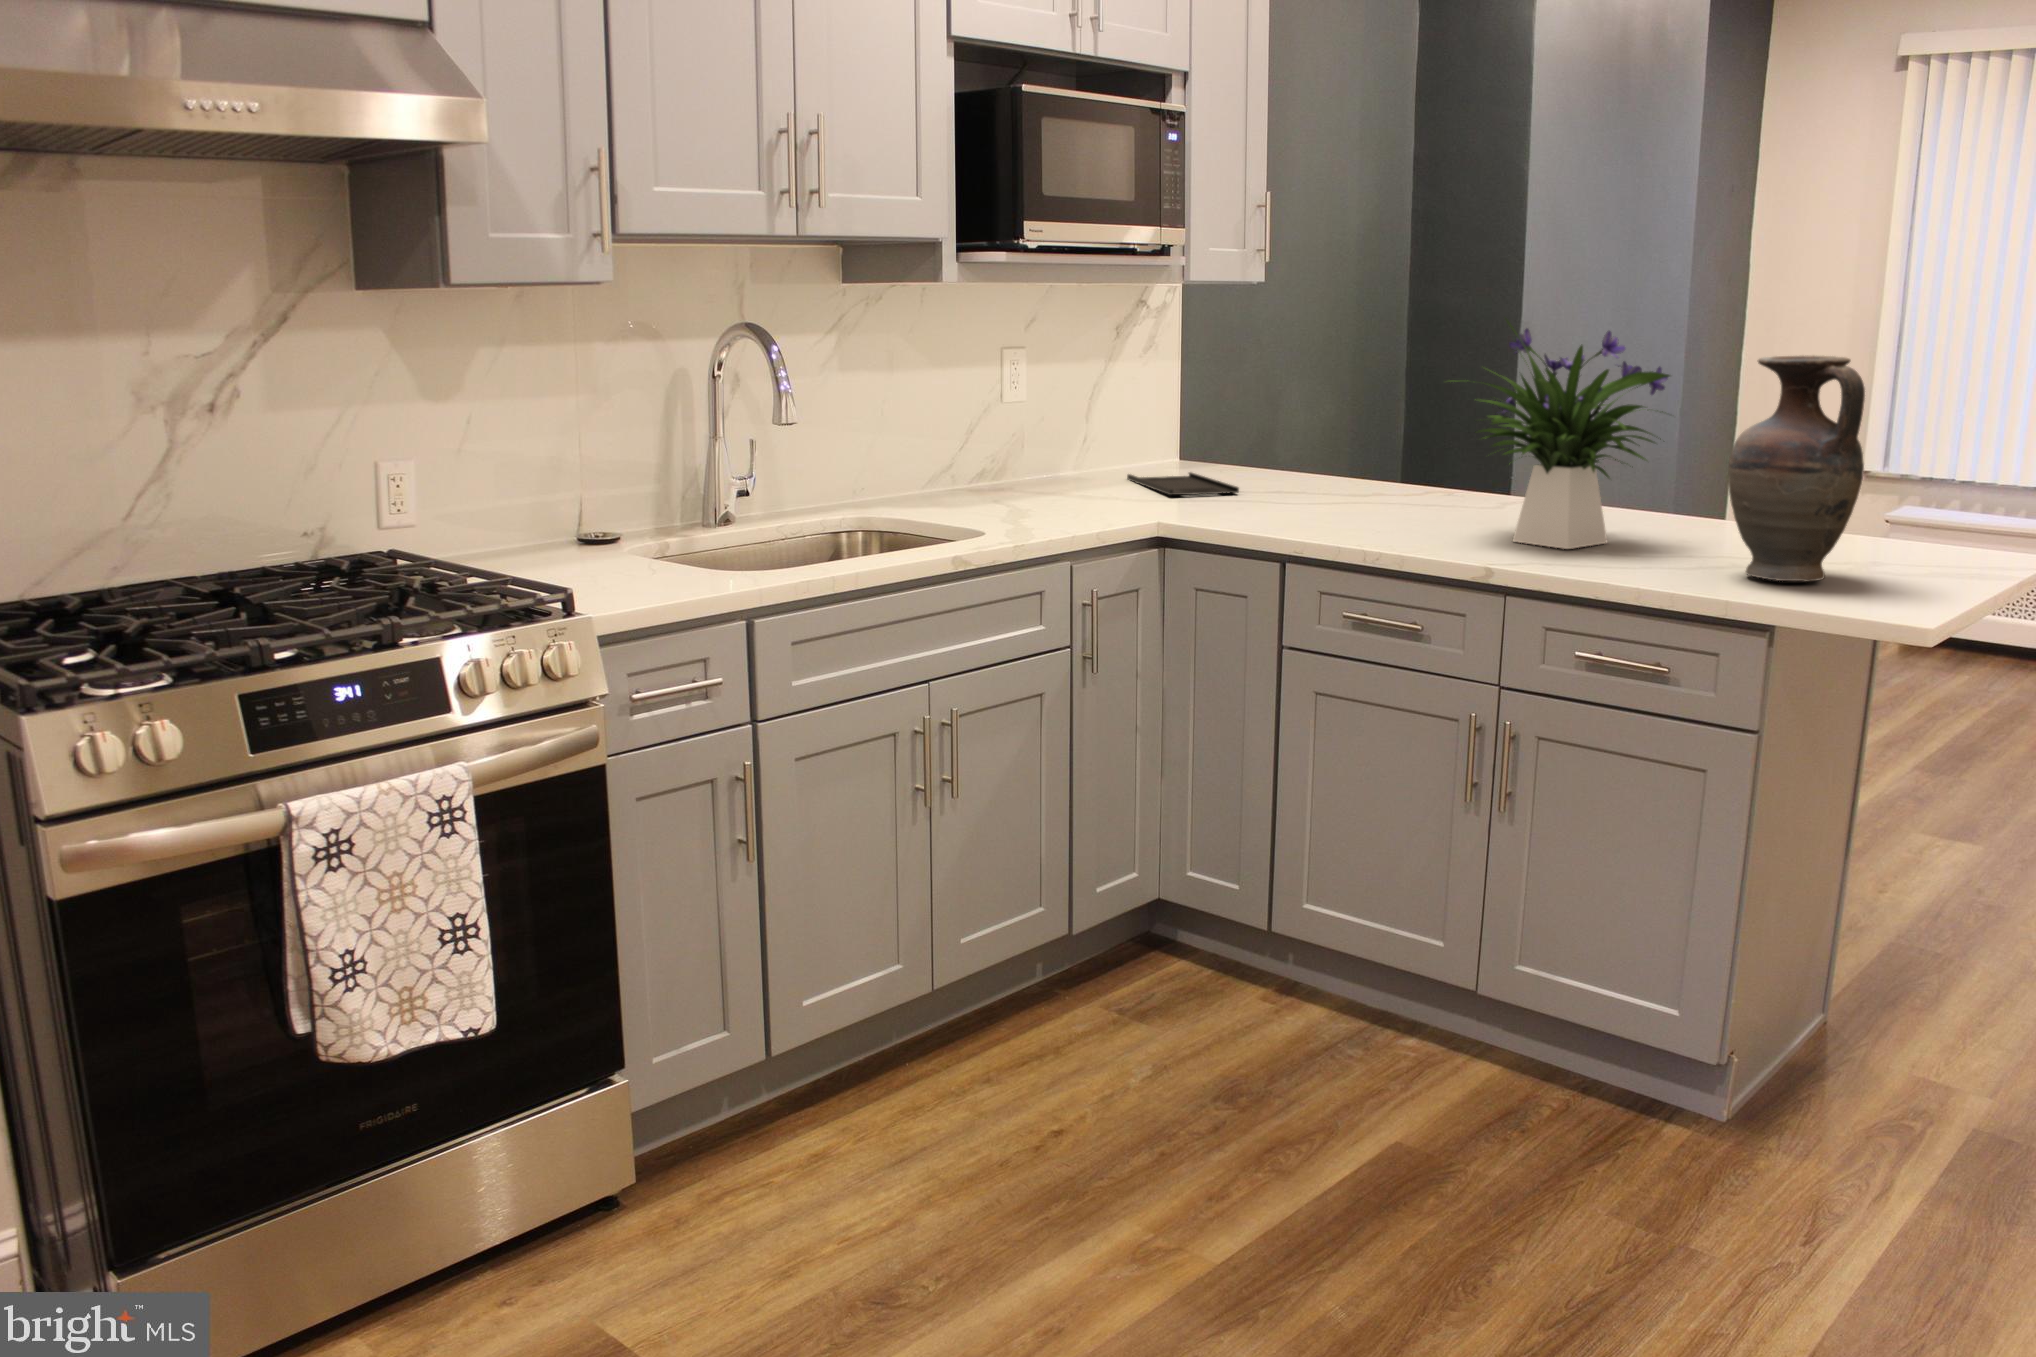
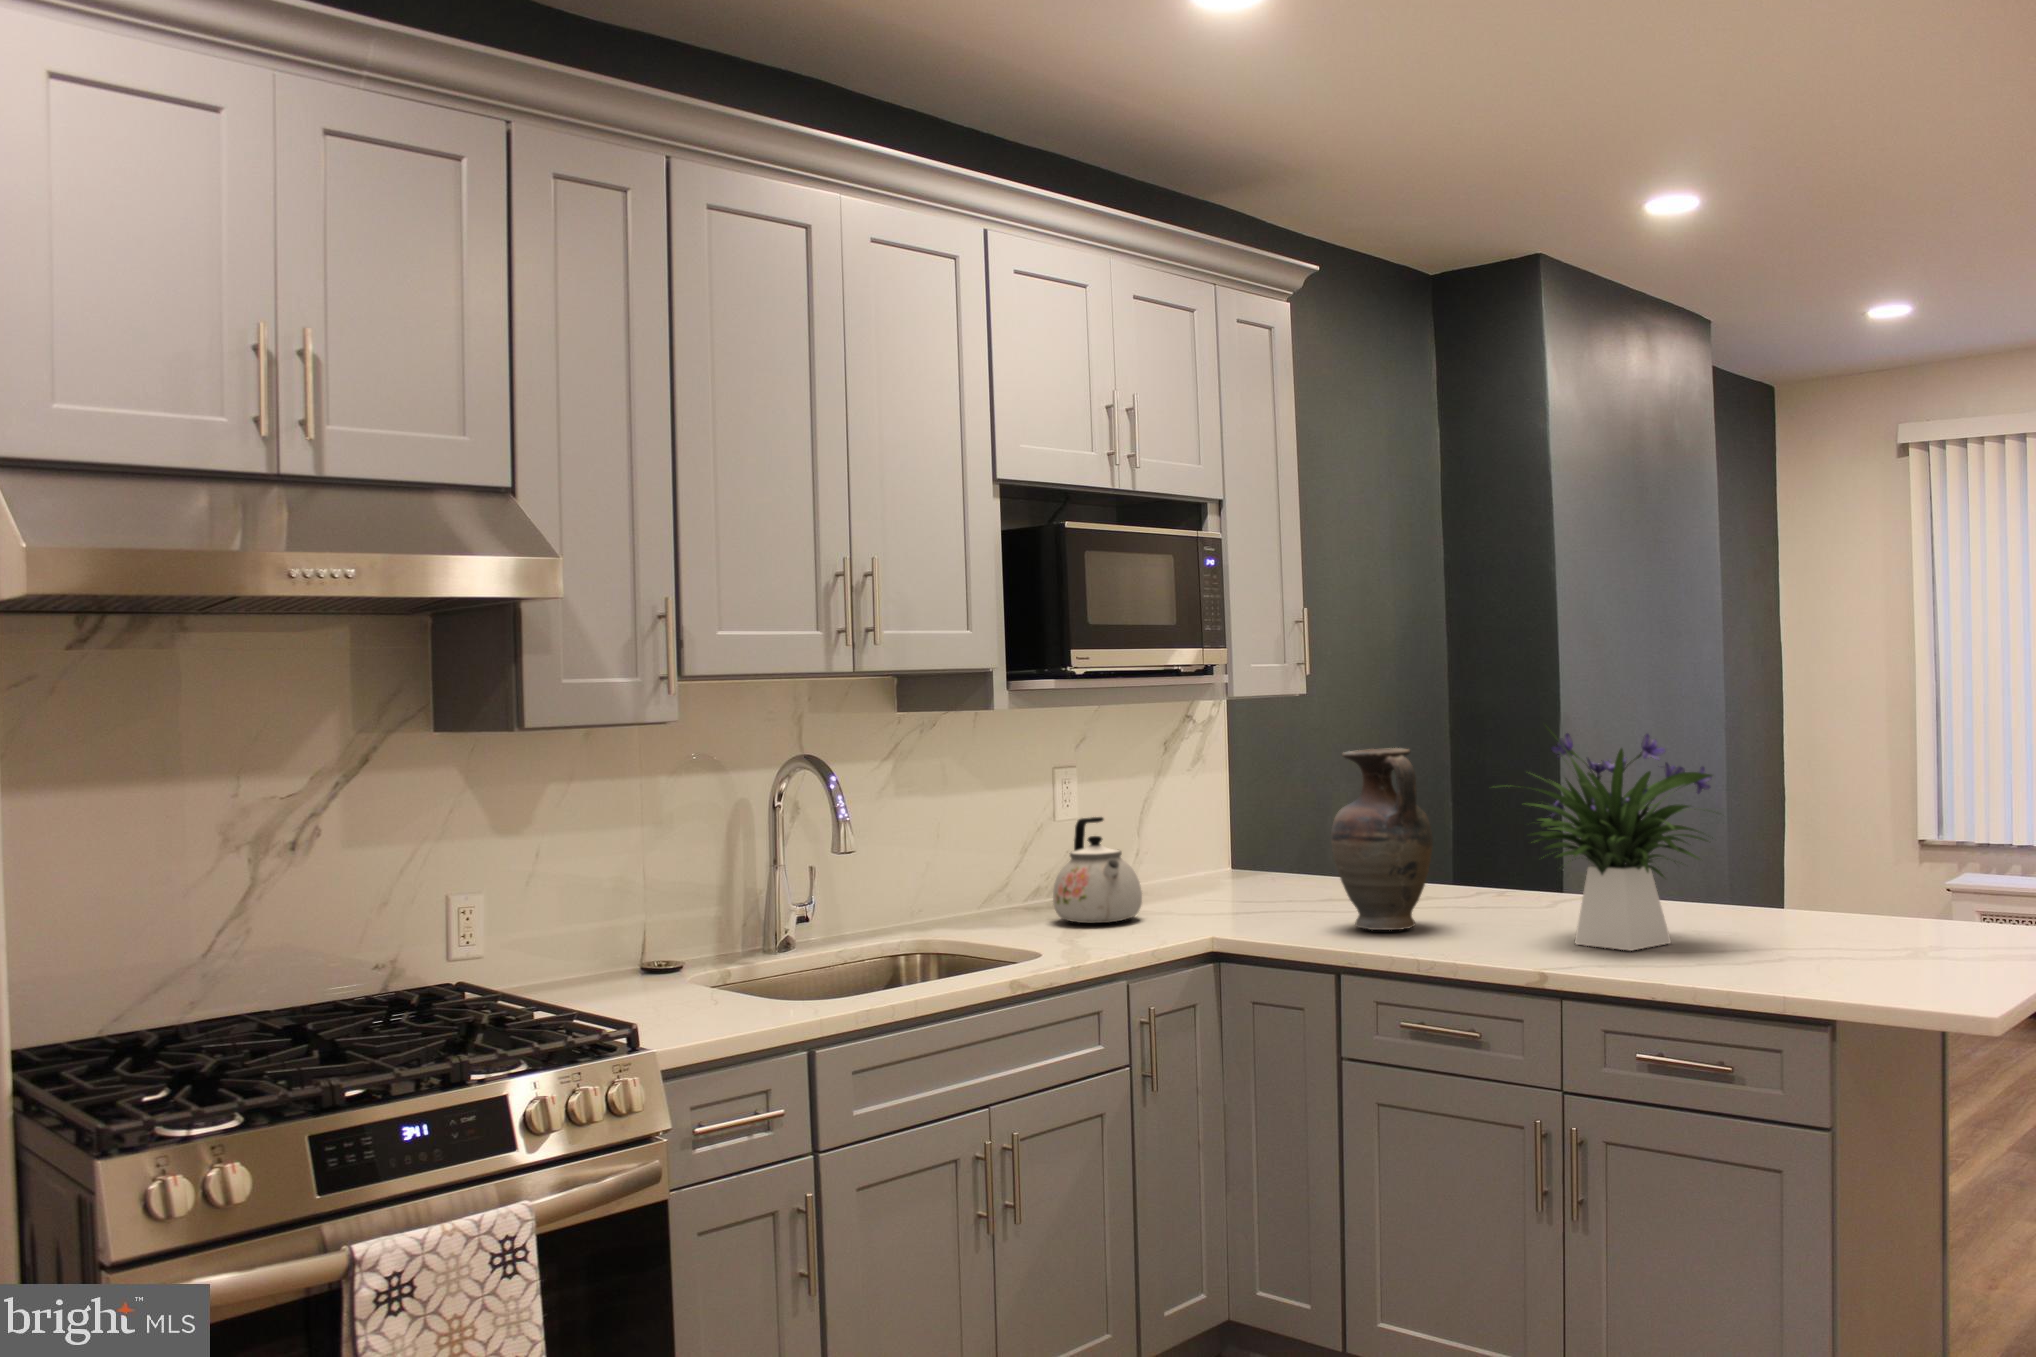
vase: present [1728,355,1865,582] -> present [1331,748,1433,930]
kettle: none [998,401,1086,508] -> present [1053,817,1142,923]
tray: present [1127,472,1239,495] -> none [1183,882,1296,907]

